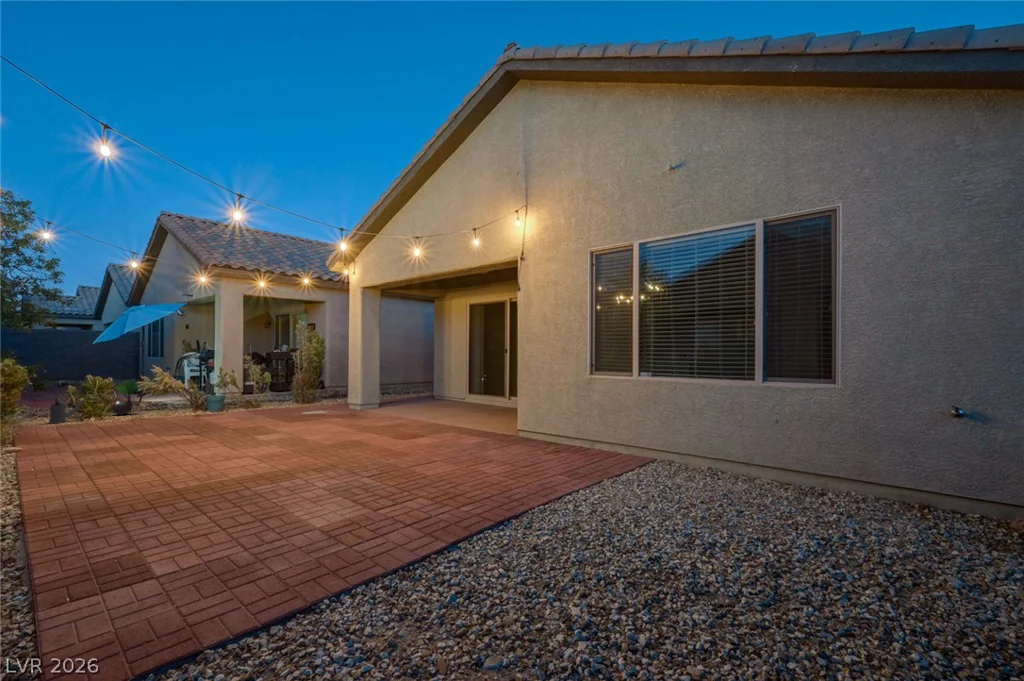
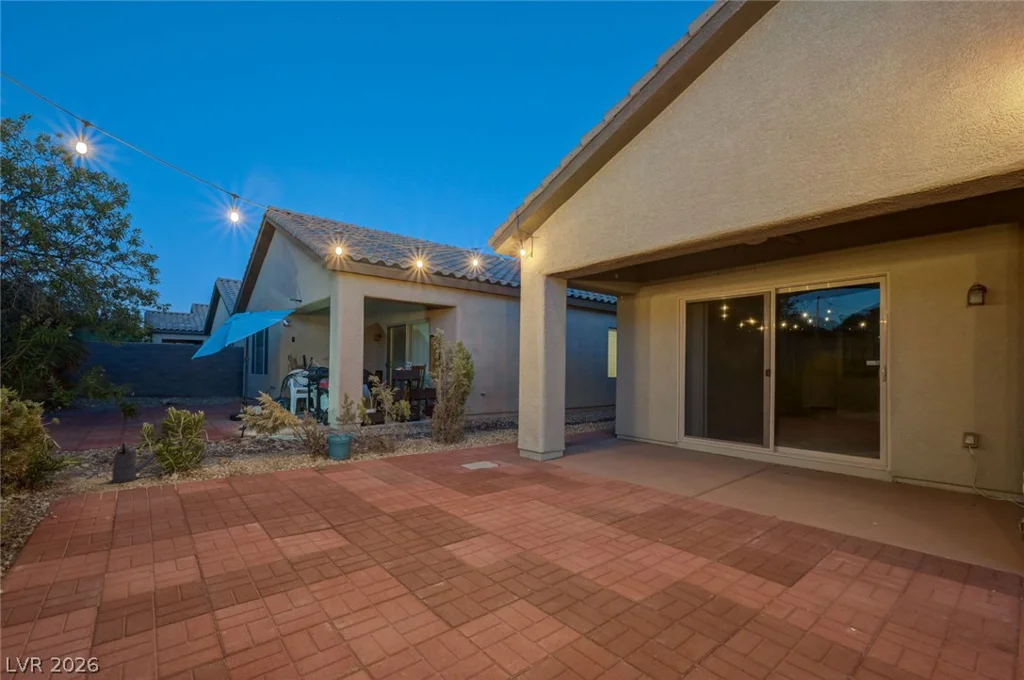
potted tree: present [112,381,137,415] -> none [200,410,237,464]

